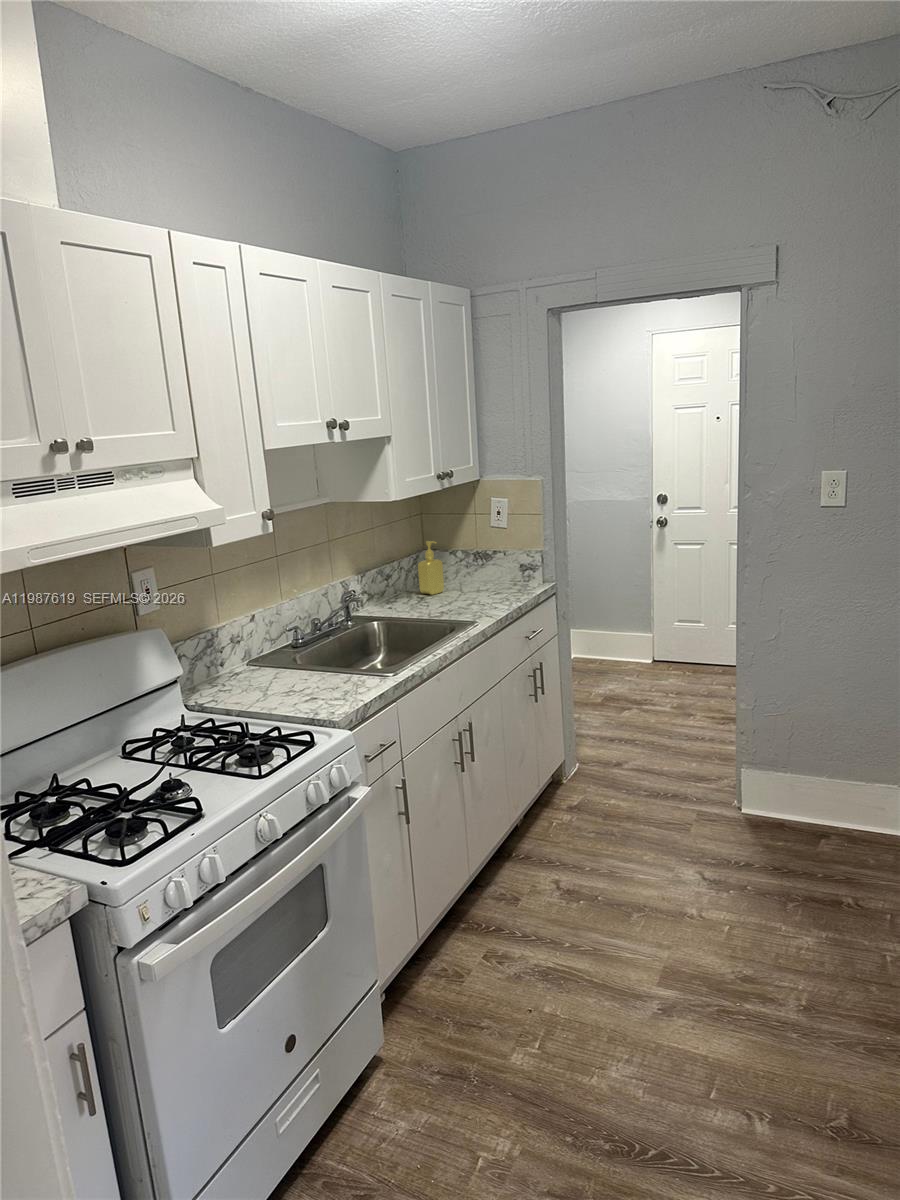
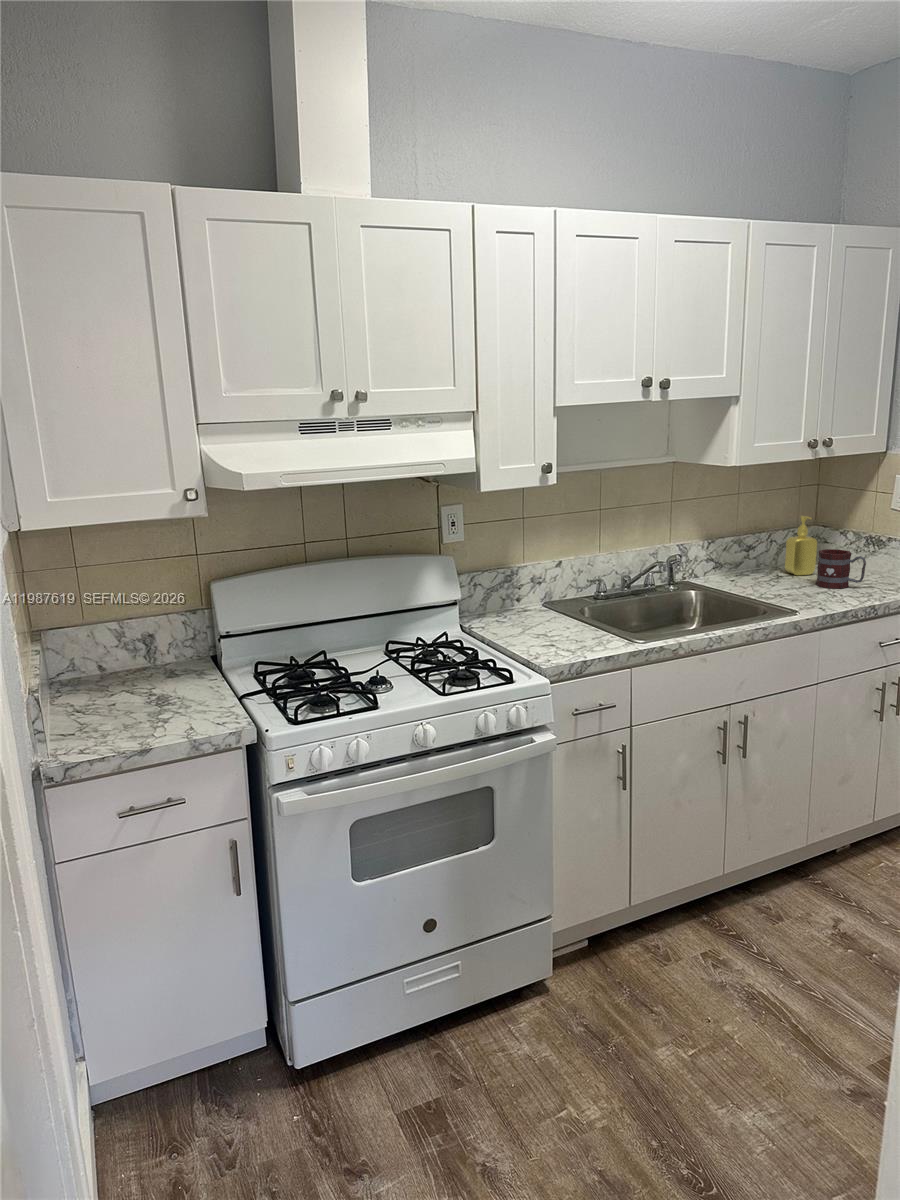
mug: none [454,566,494,600] -> present [816,549,866,589]

